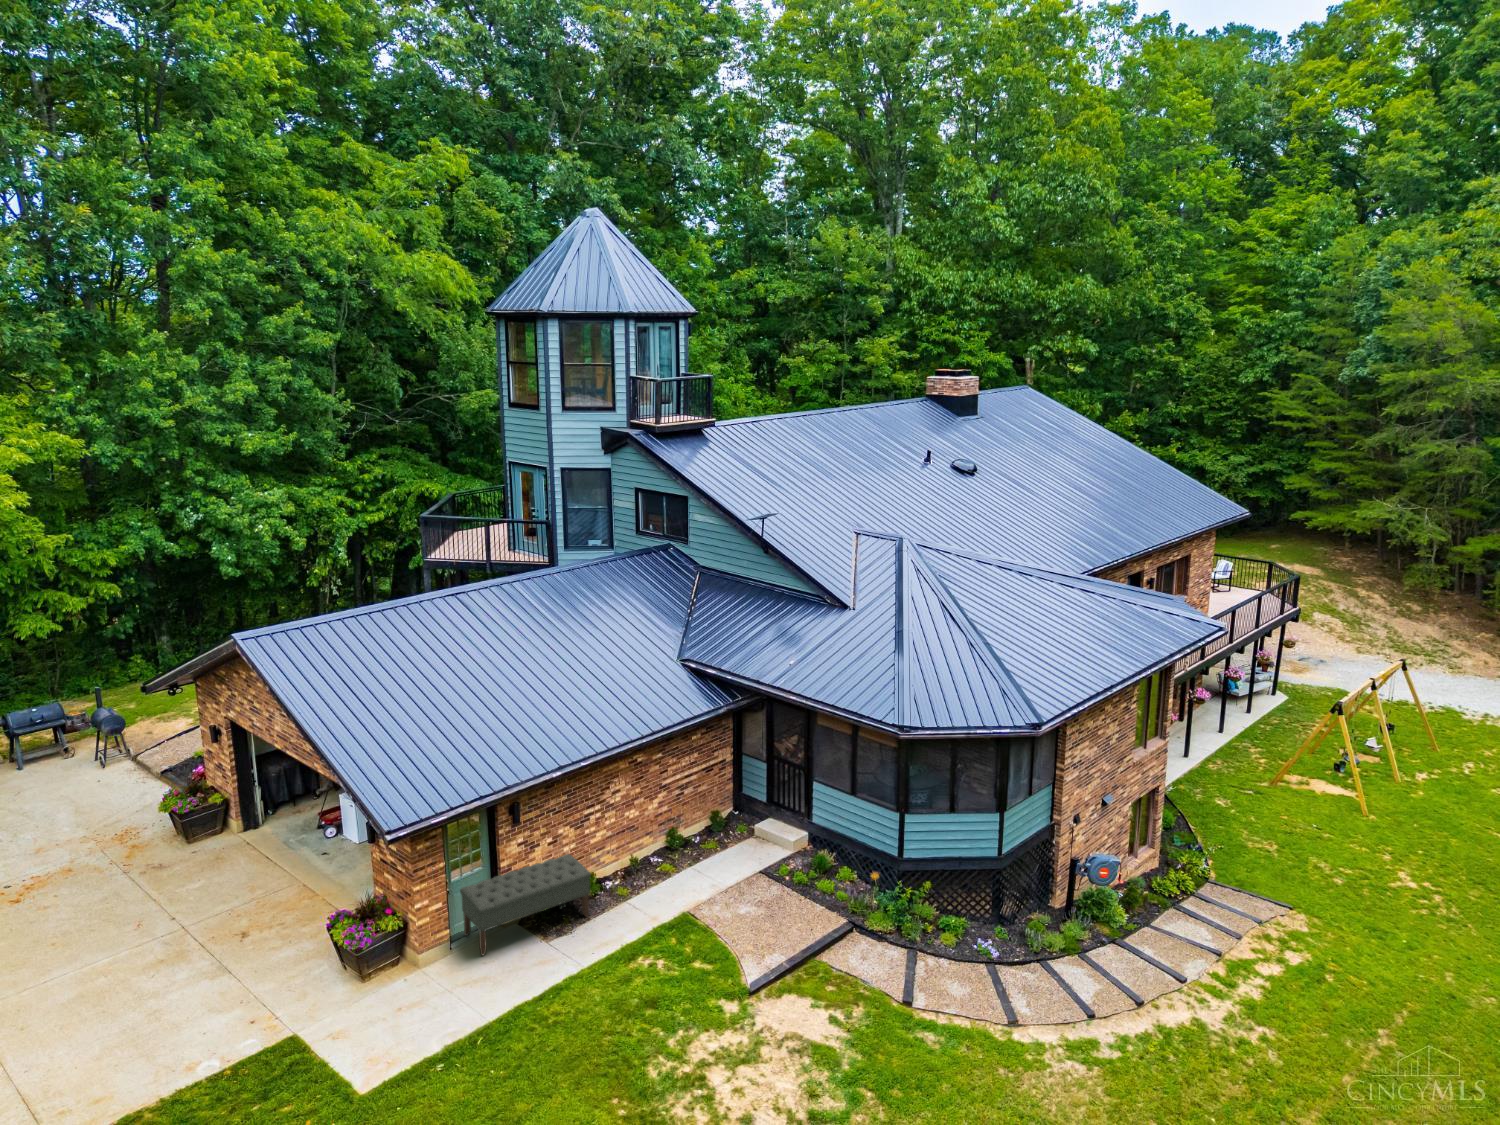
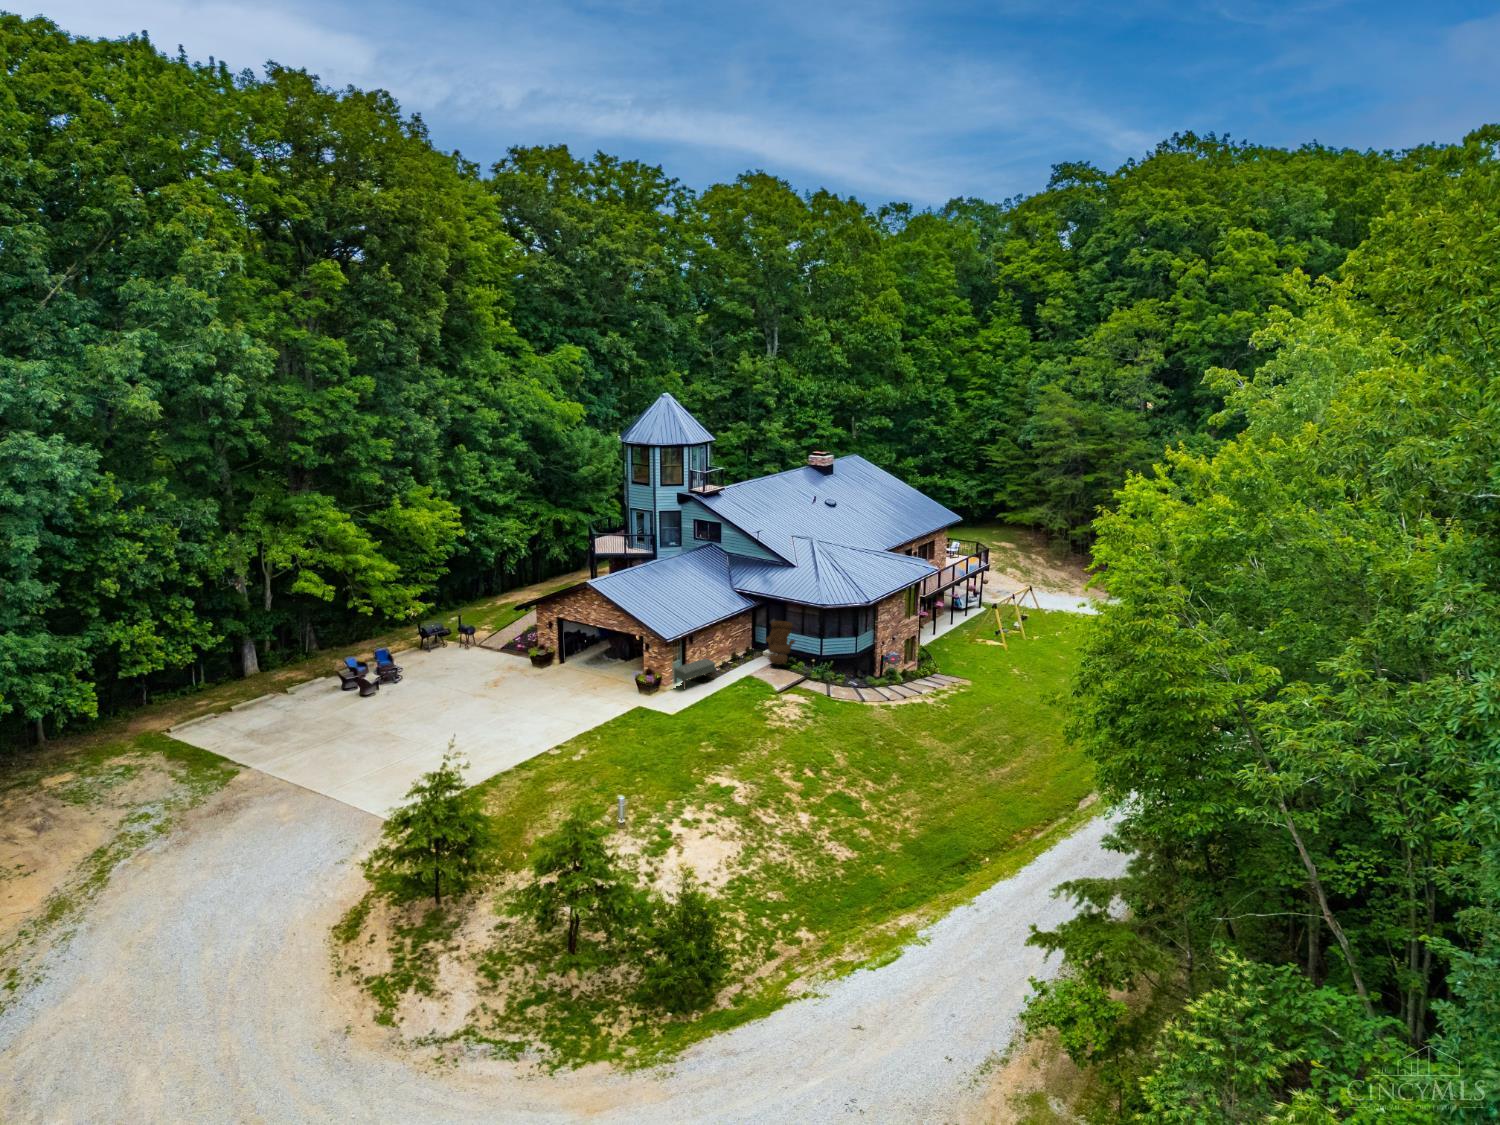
lounge chair: none [755,748,835,890] -> present [766,621,795,665]

